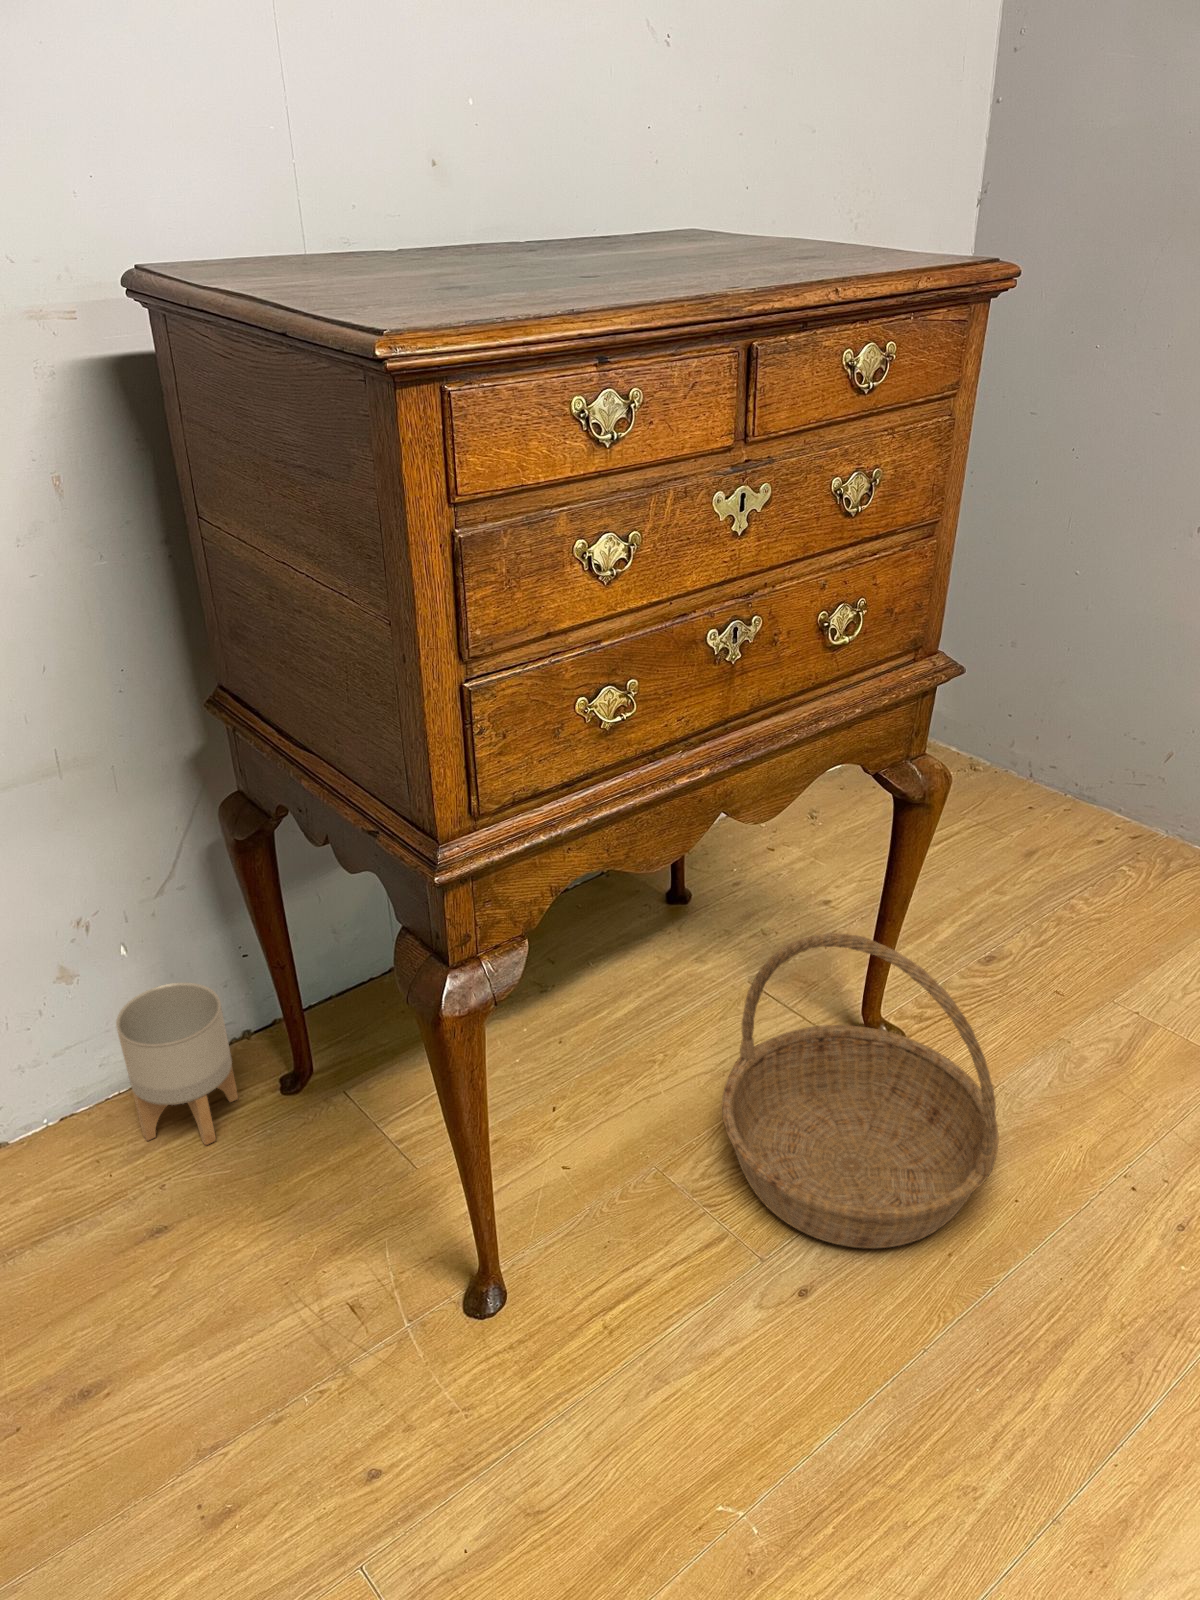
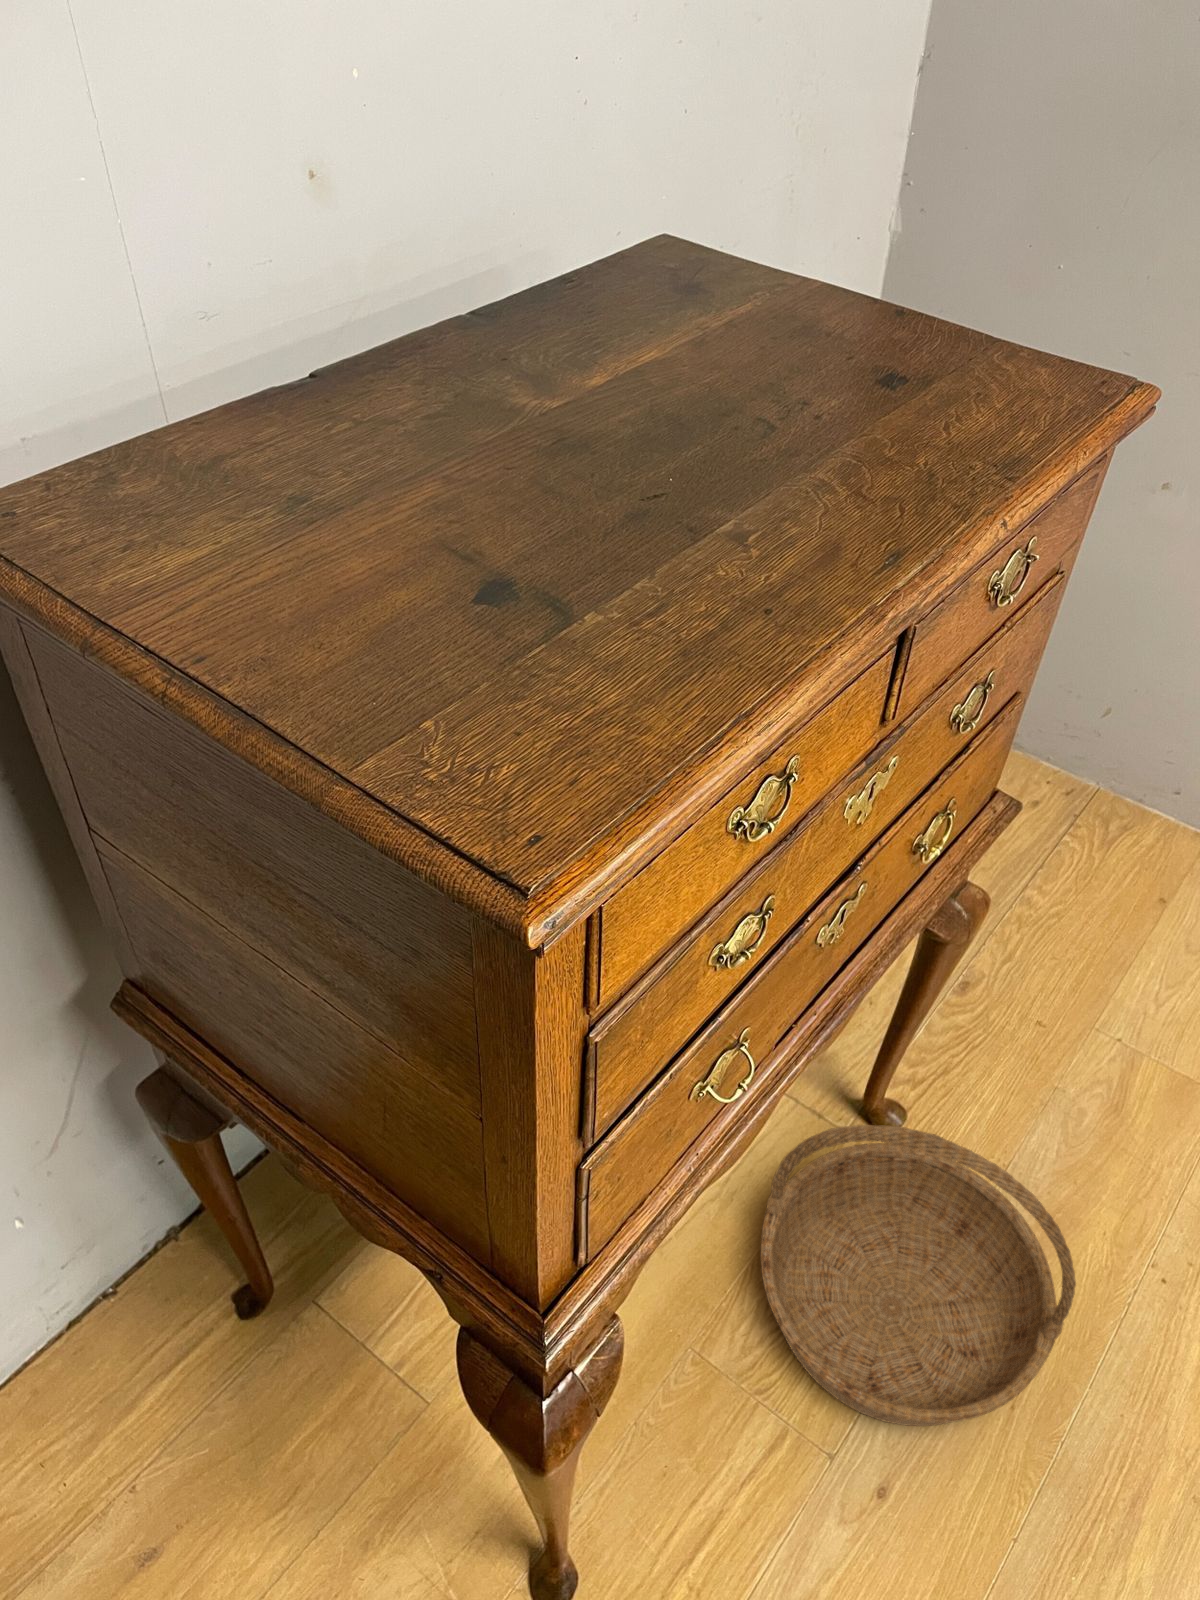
planter: present [116,983,238,1145] -> none [38,1243,190,1424]

